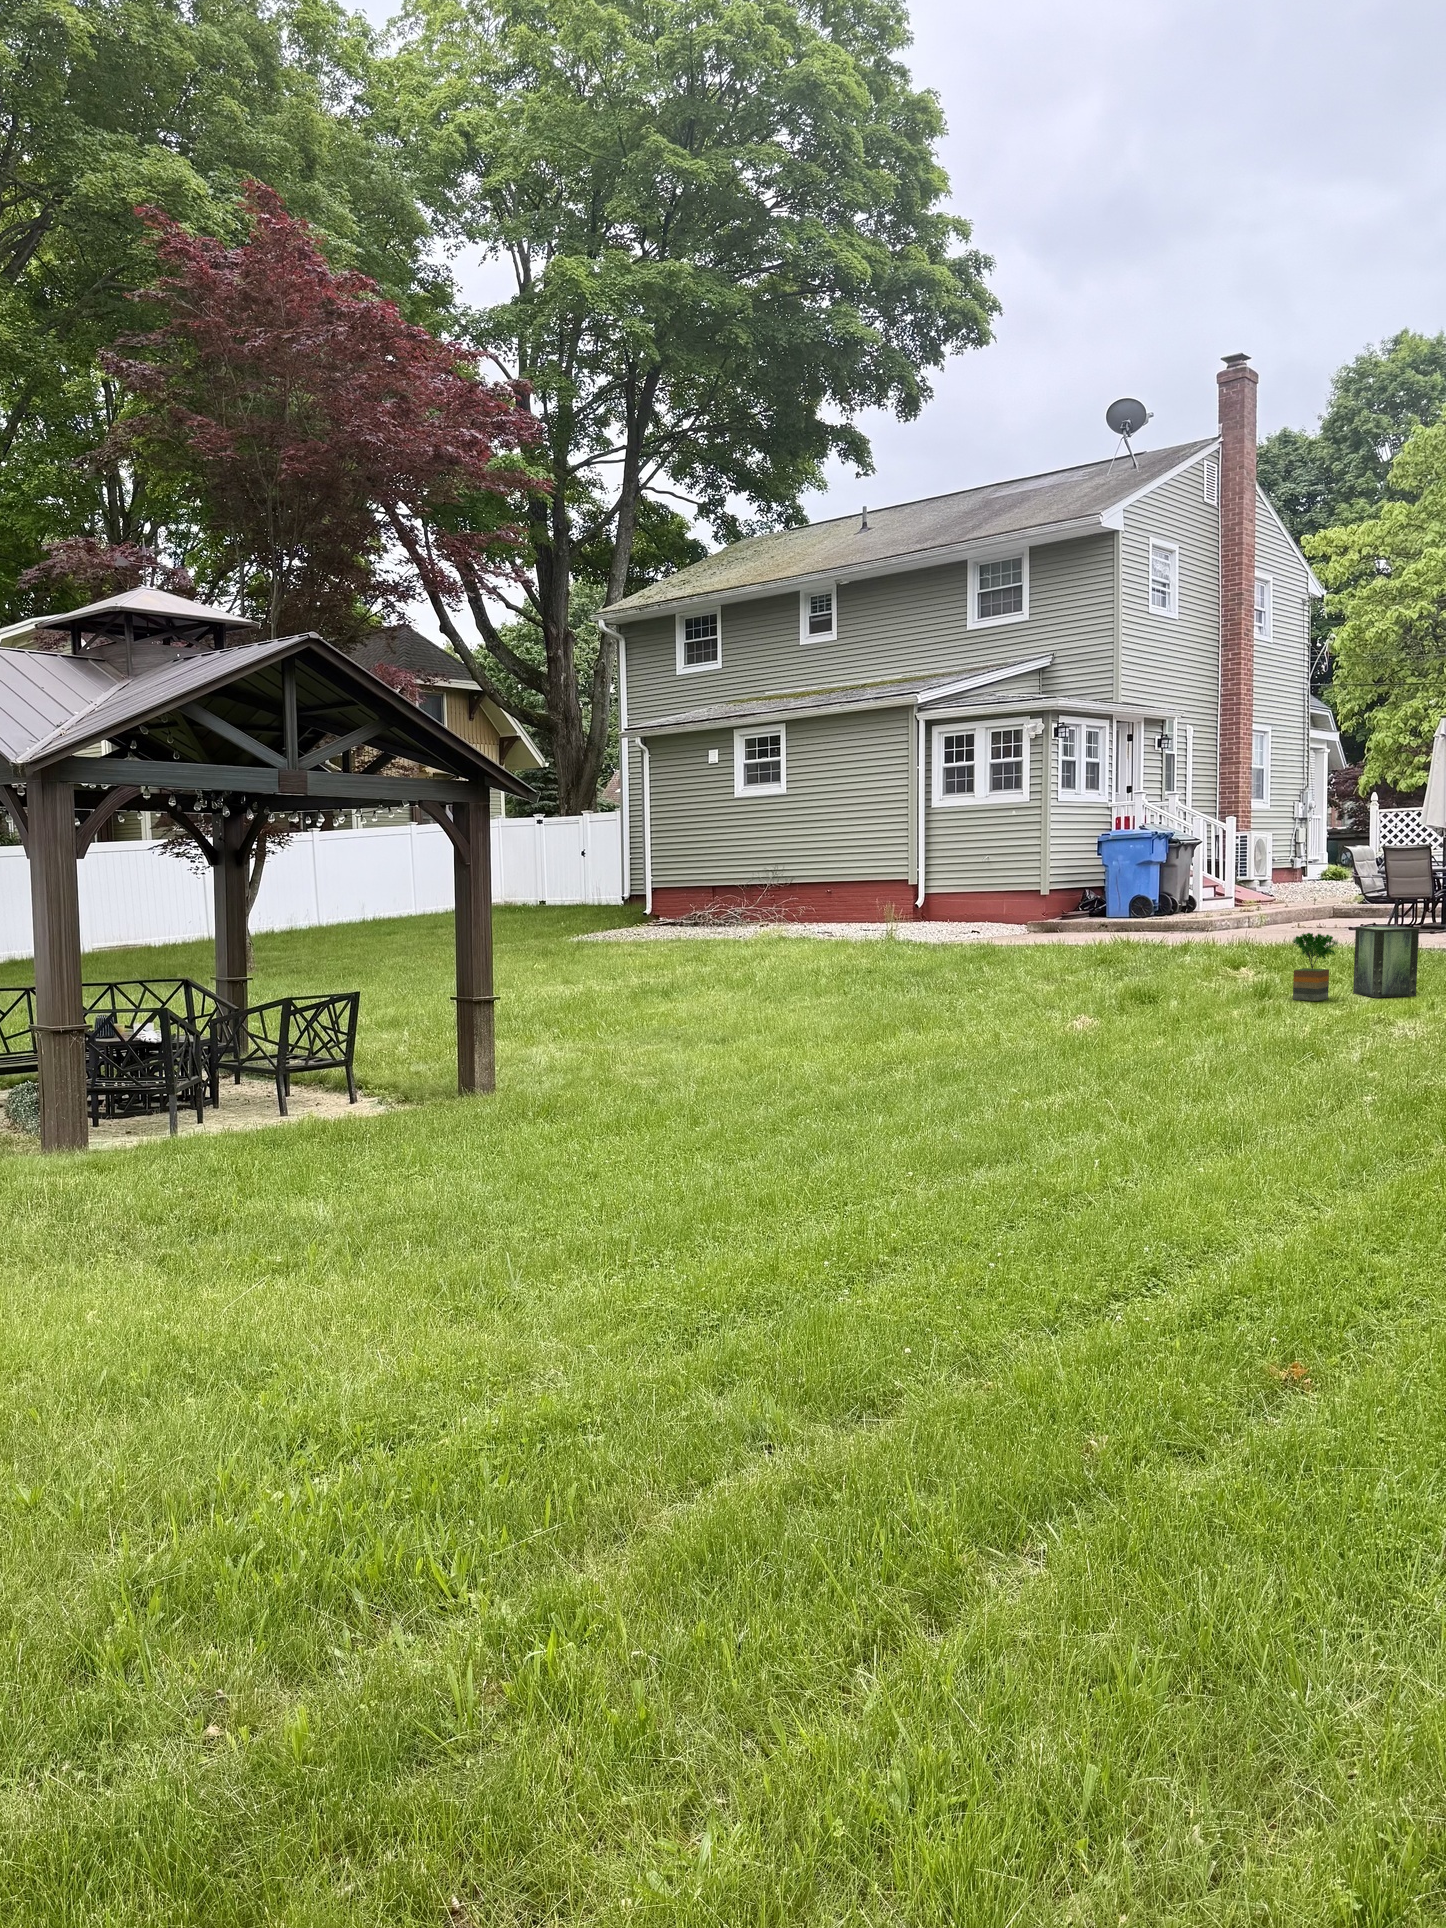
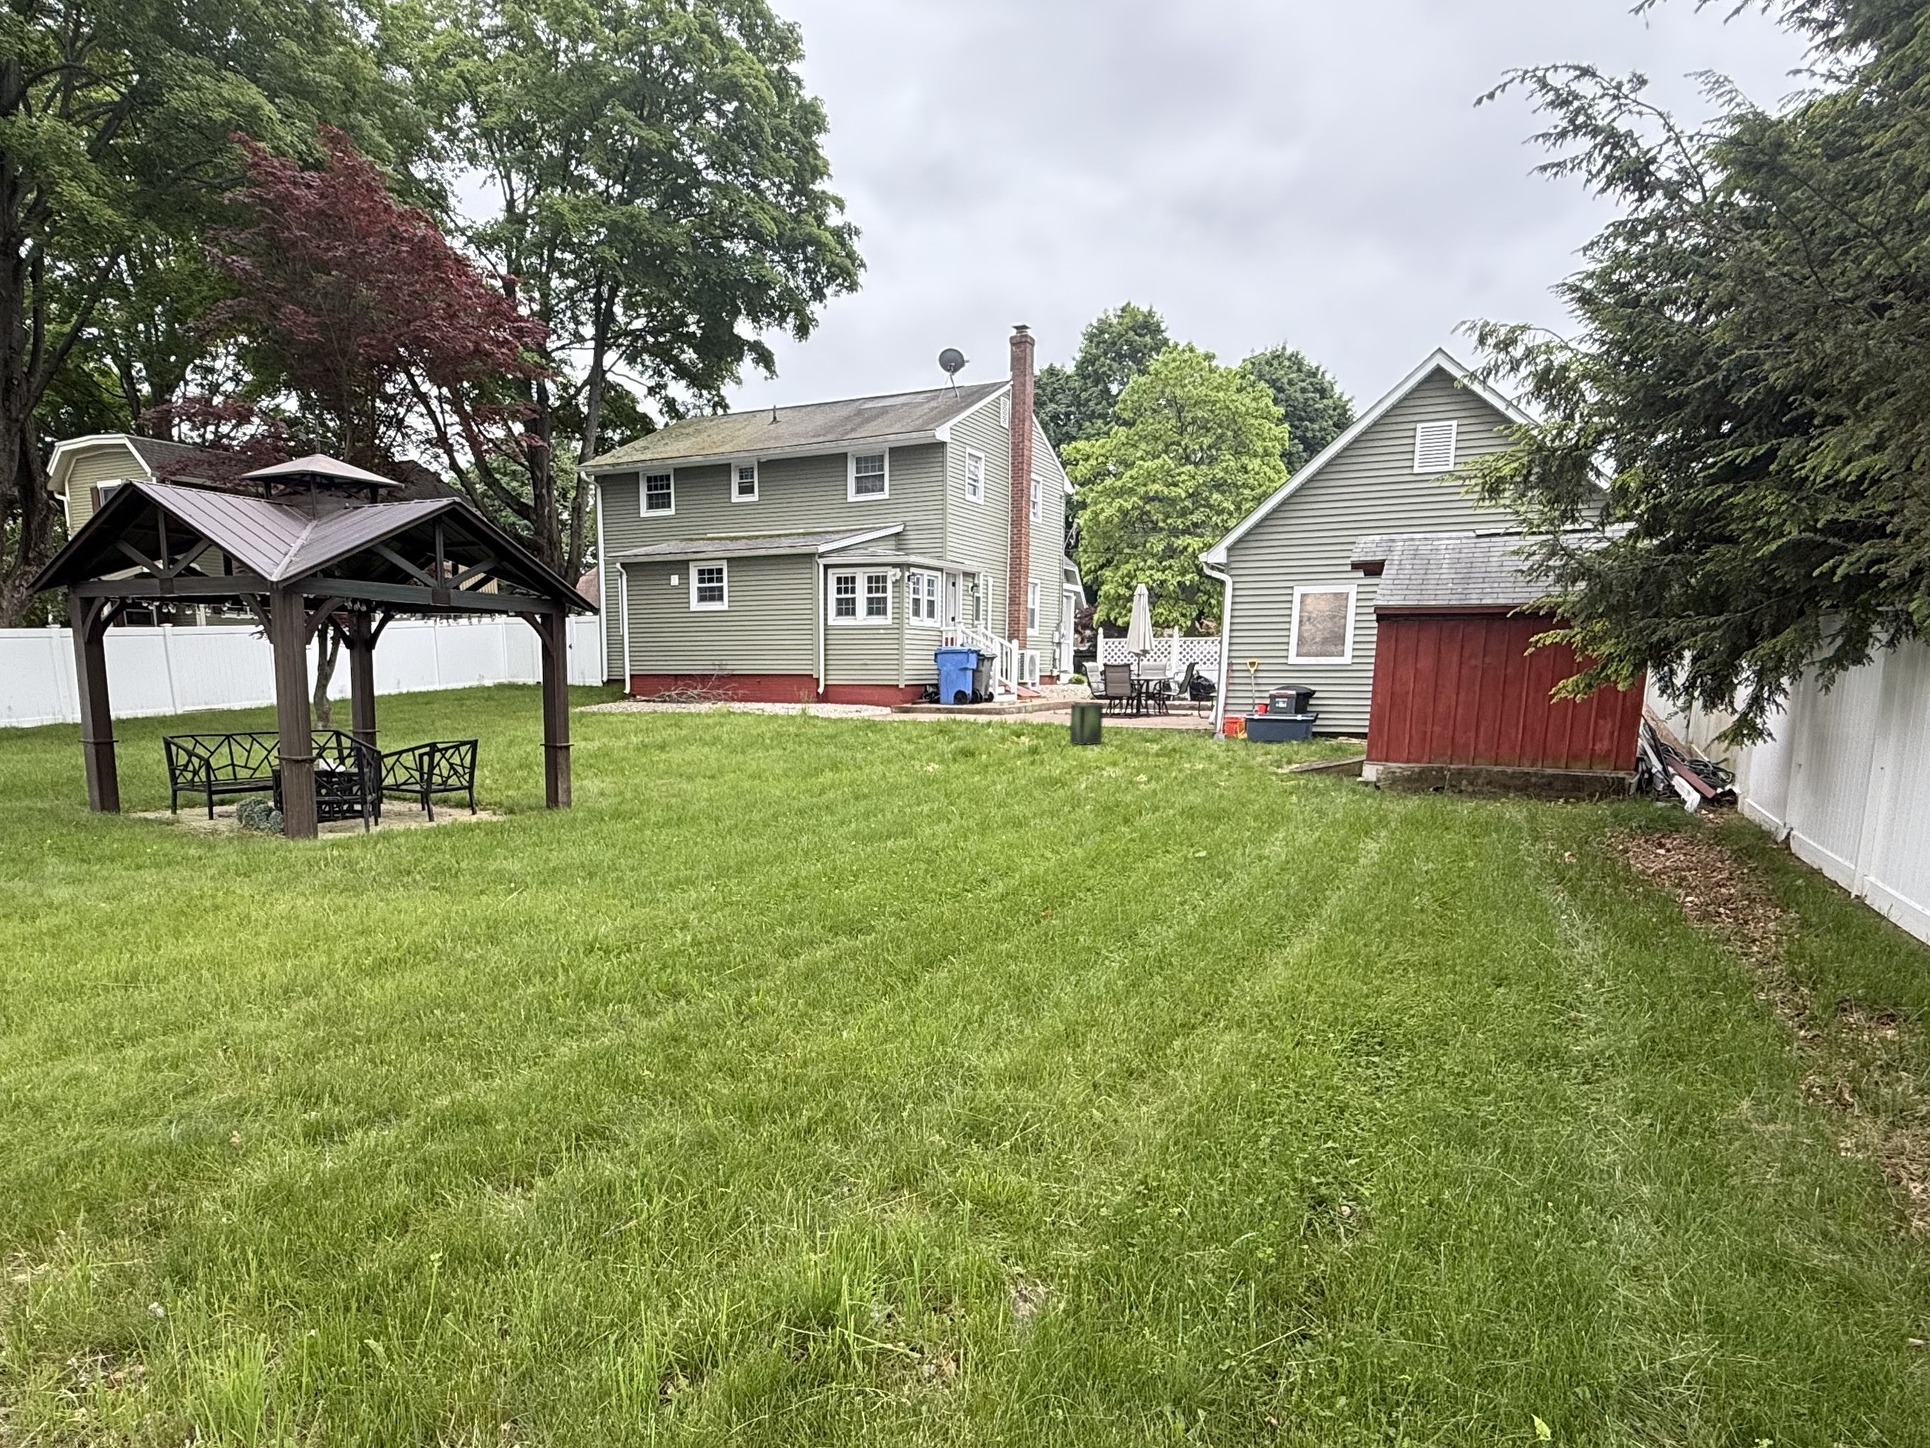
potted tree: present [1293,933,1338,1001] -> none [1037,707,1062,746]

